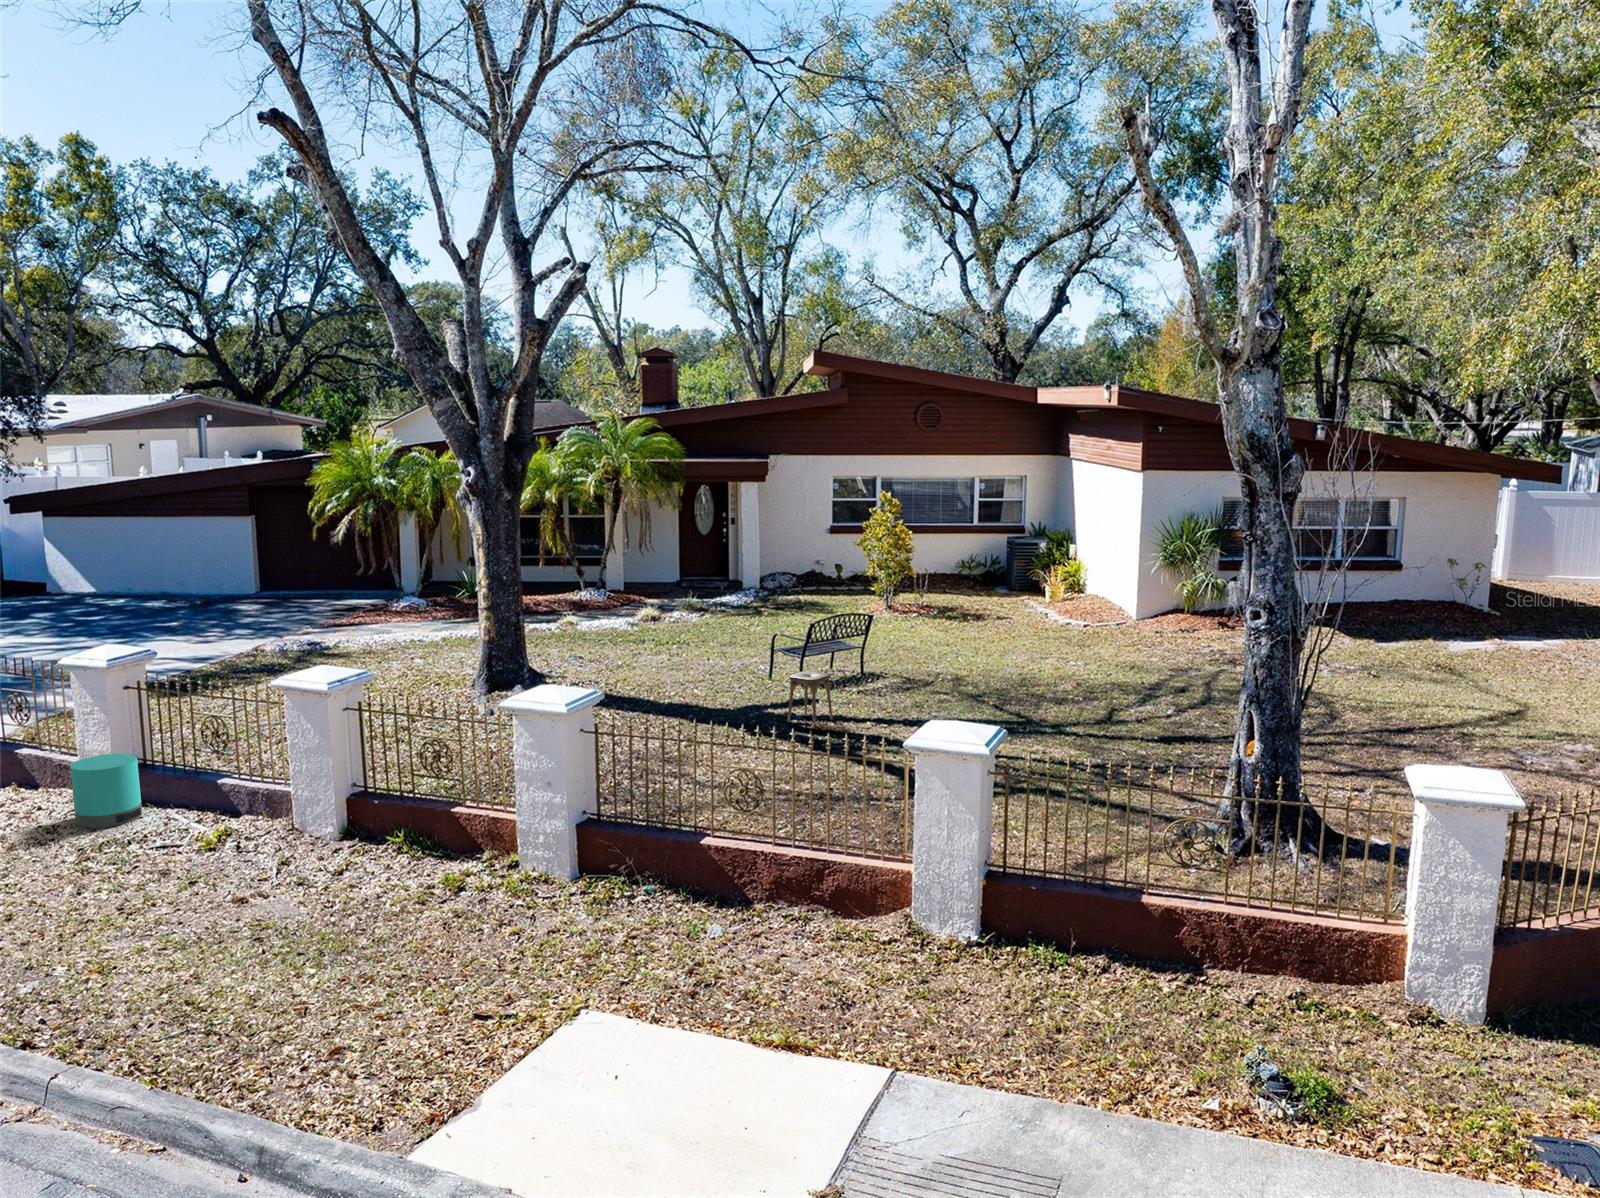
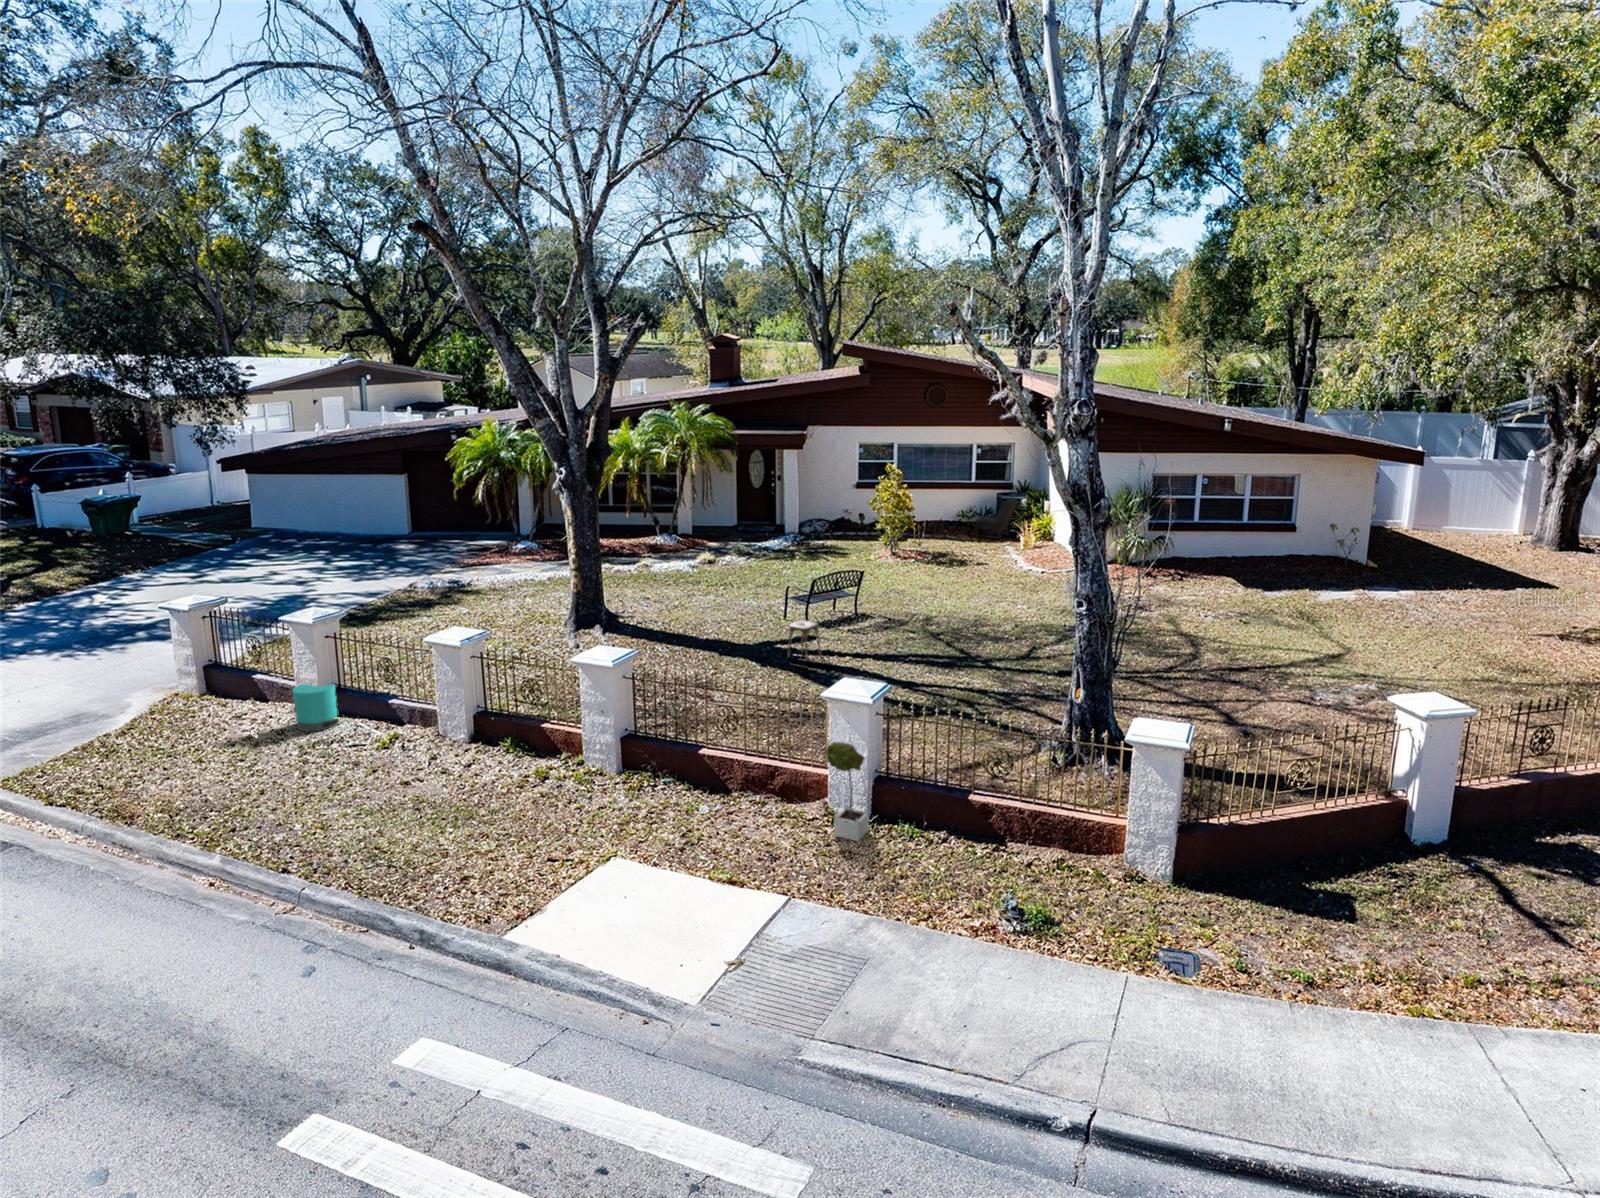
lounge chair: none [976,544,1029,595] -> present [975,498,1018,539]
potted tree: none [916,816,981,973] -> present [826,742,869,841]

